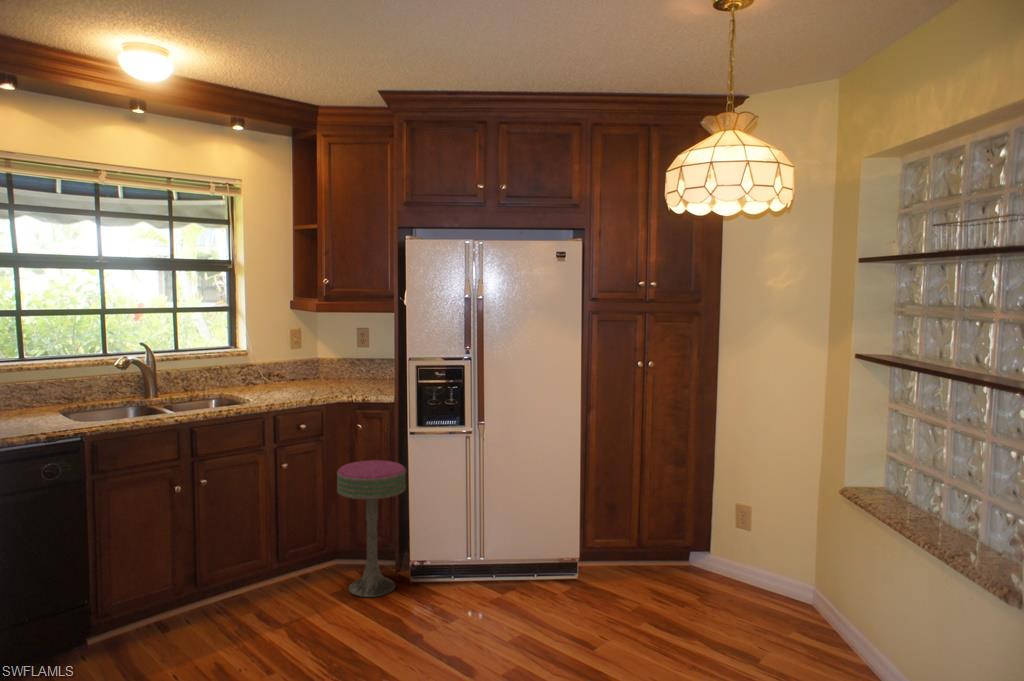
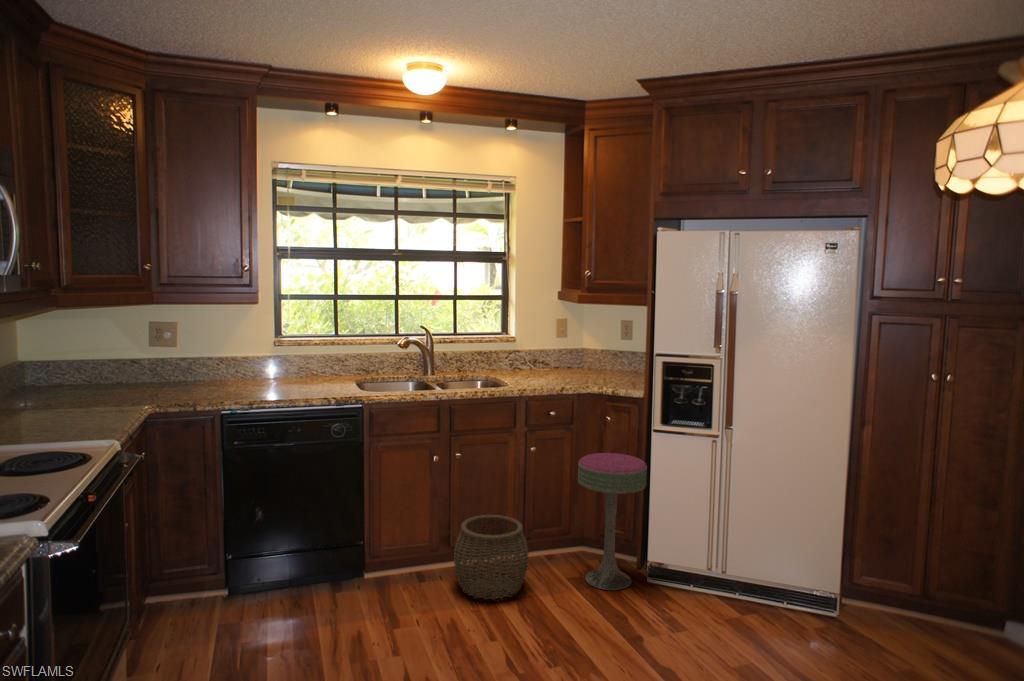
woven basket: none [207,540,293,632] -> present [454,515,529,599]

